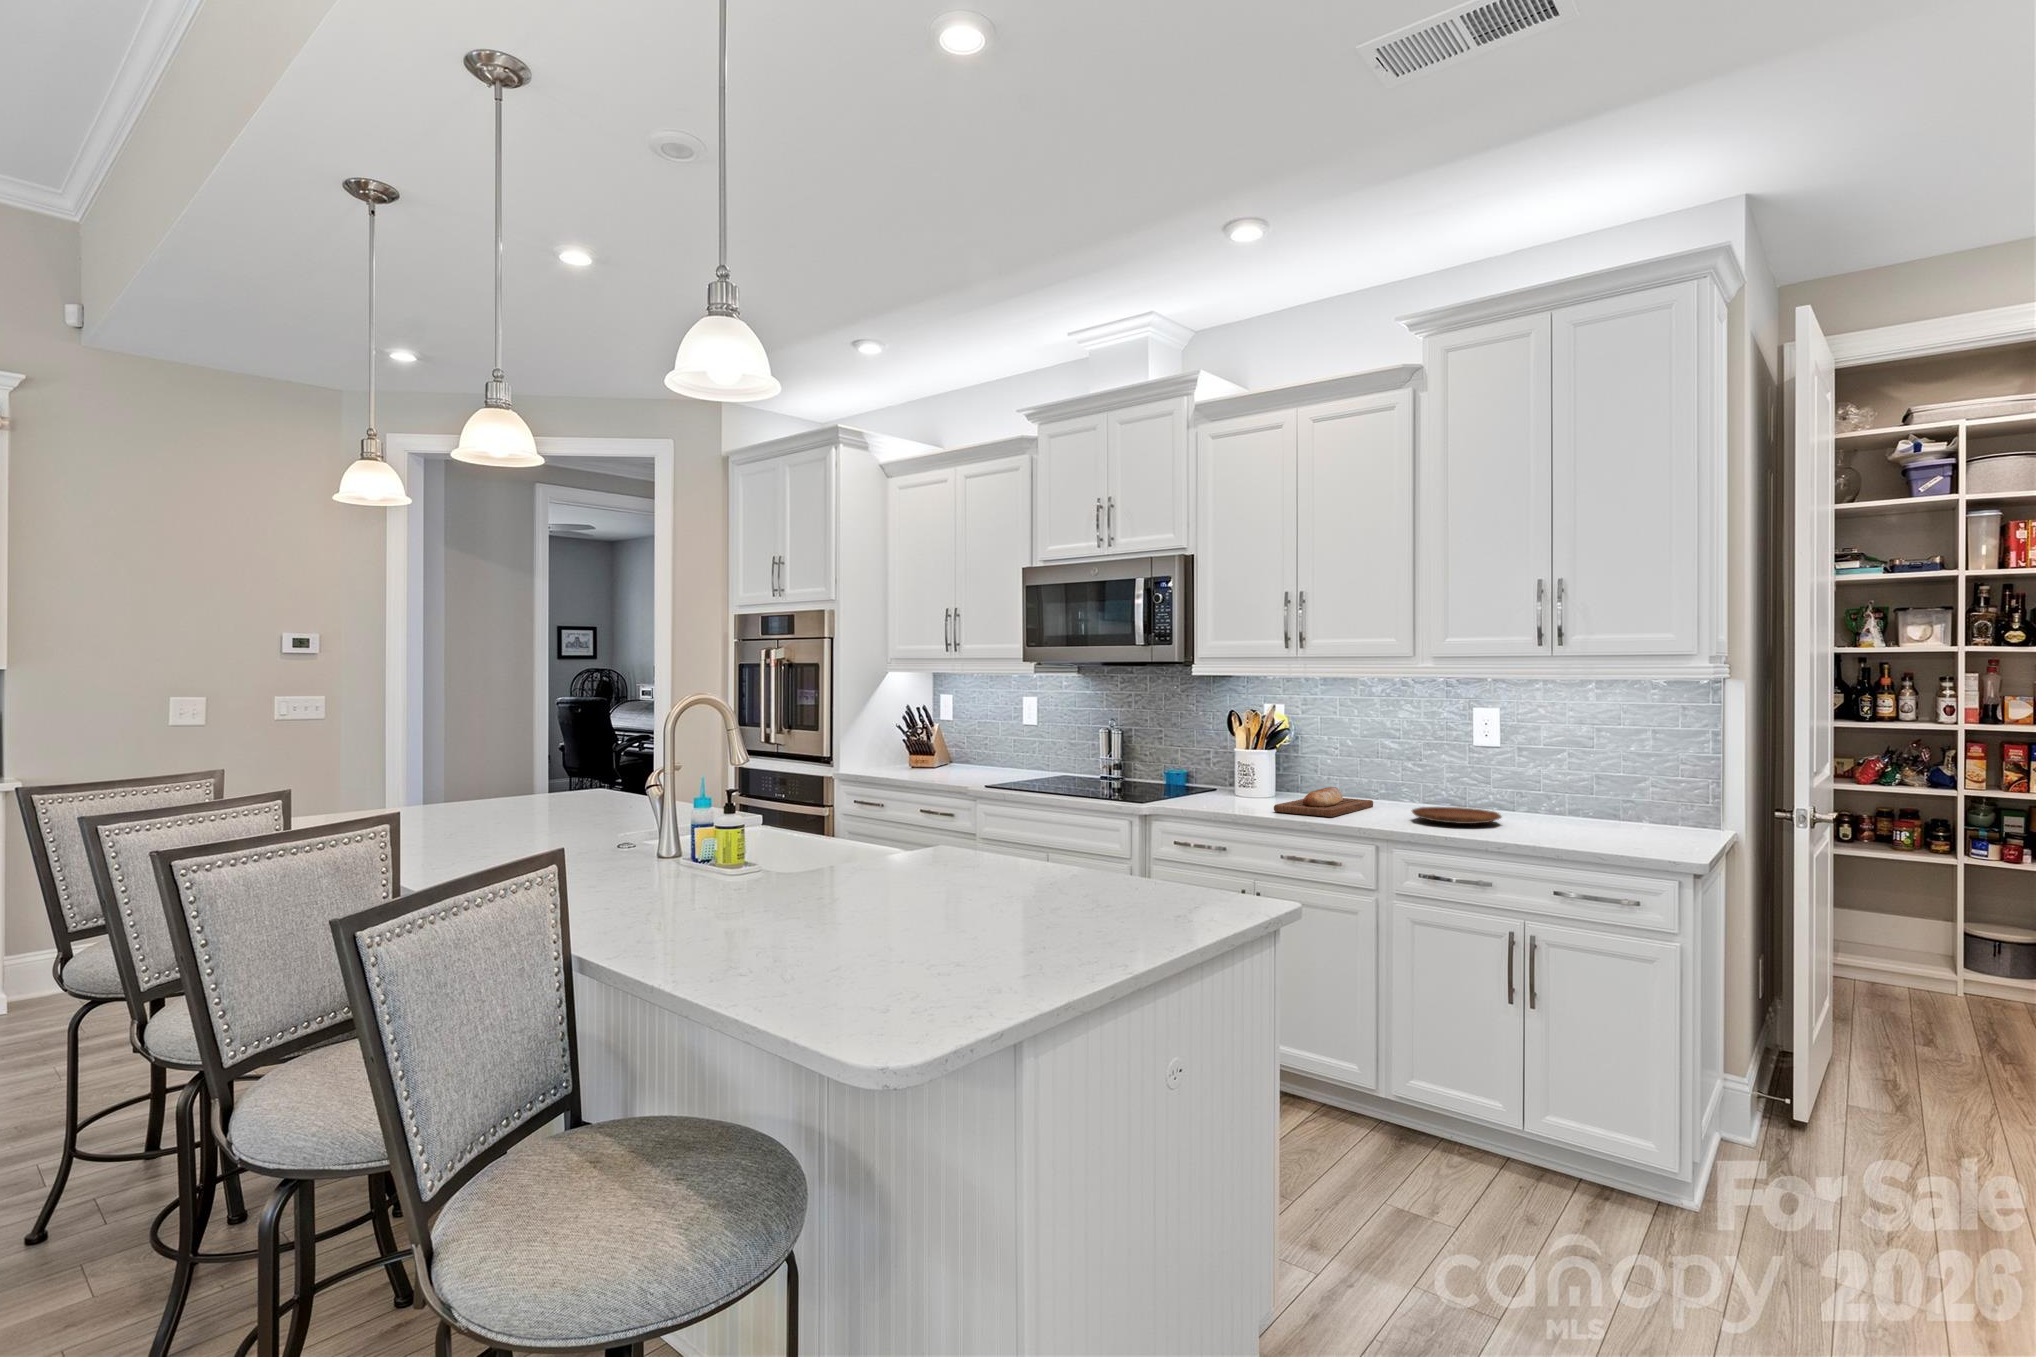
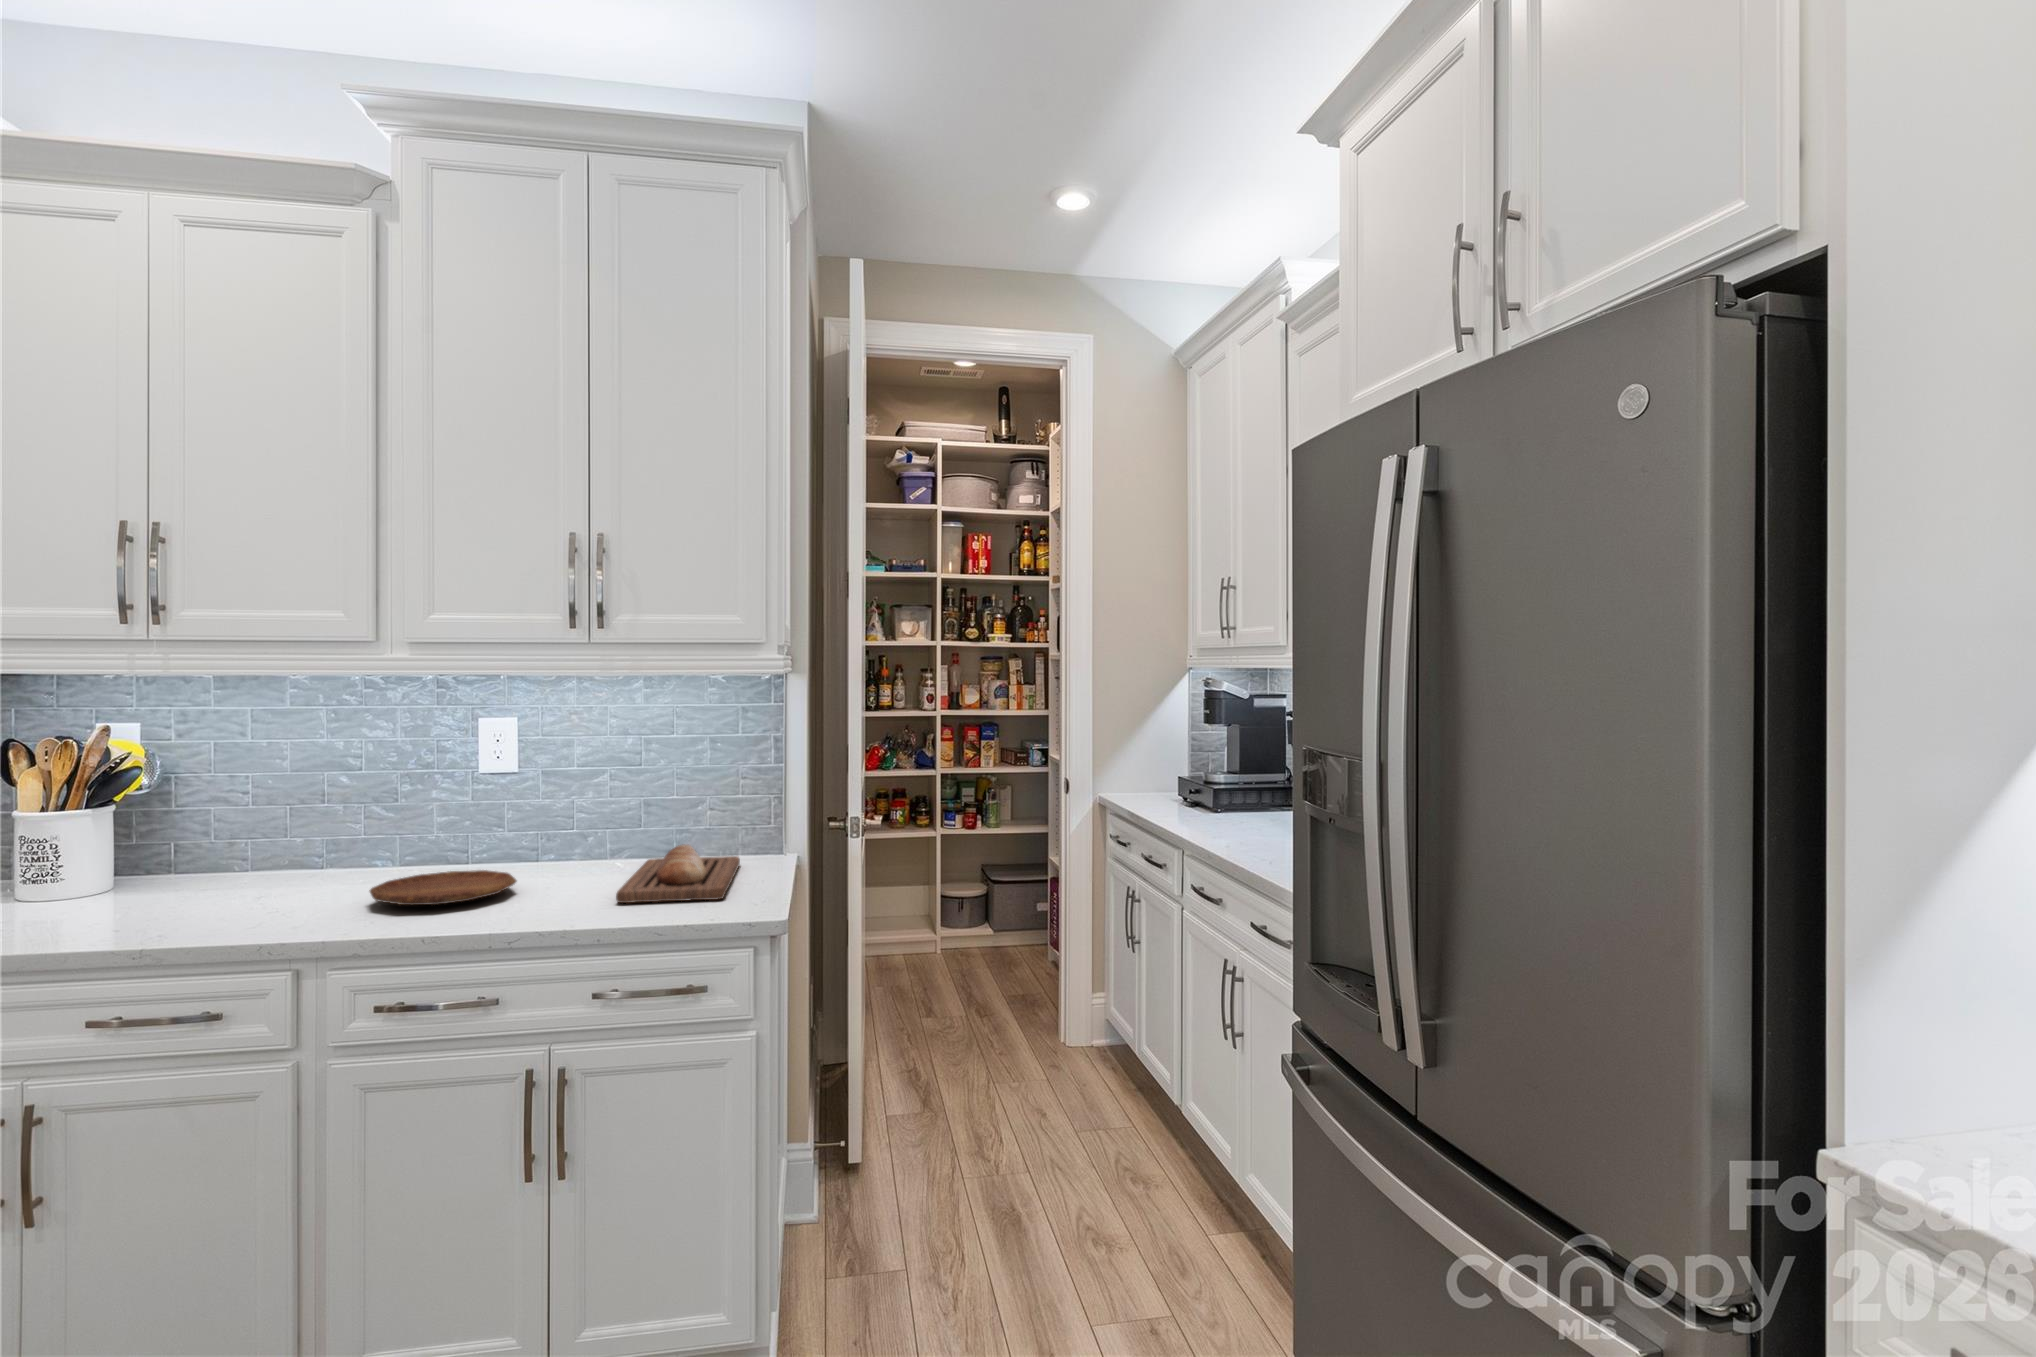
bread loaf: present [1274,787,1373,817] -> present [616,845,740,903]

